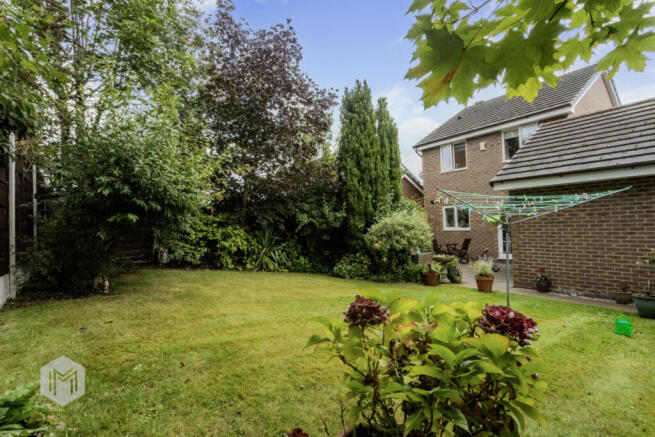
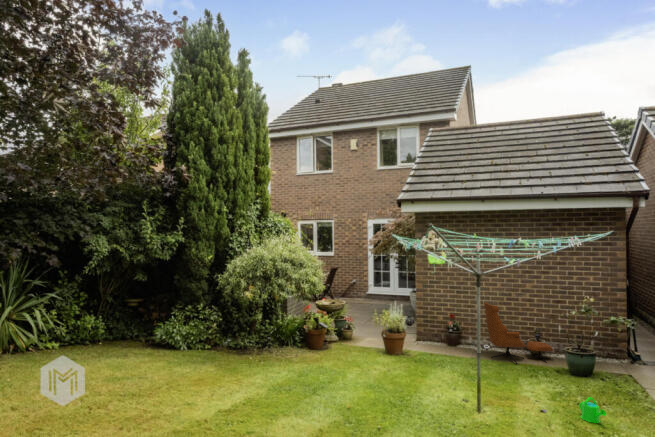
lounge chair: none [561,255,638,309] -> present [484,302,553,364]

